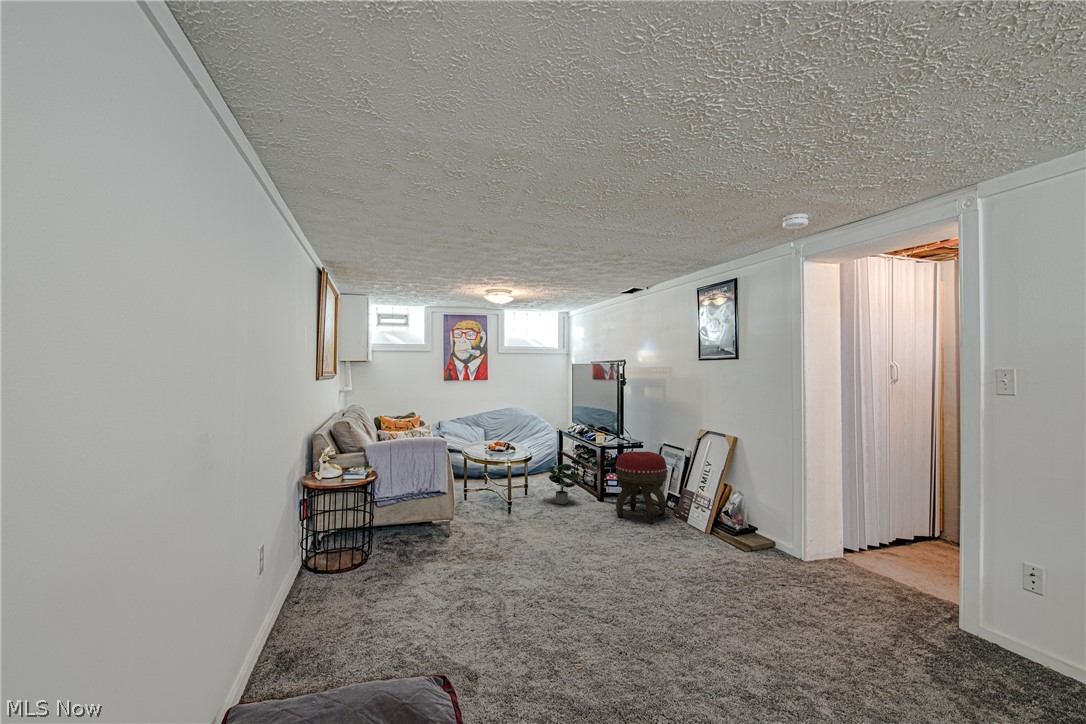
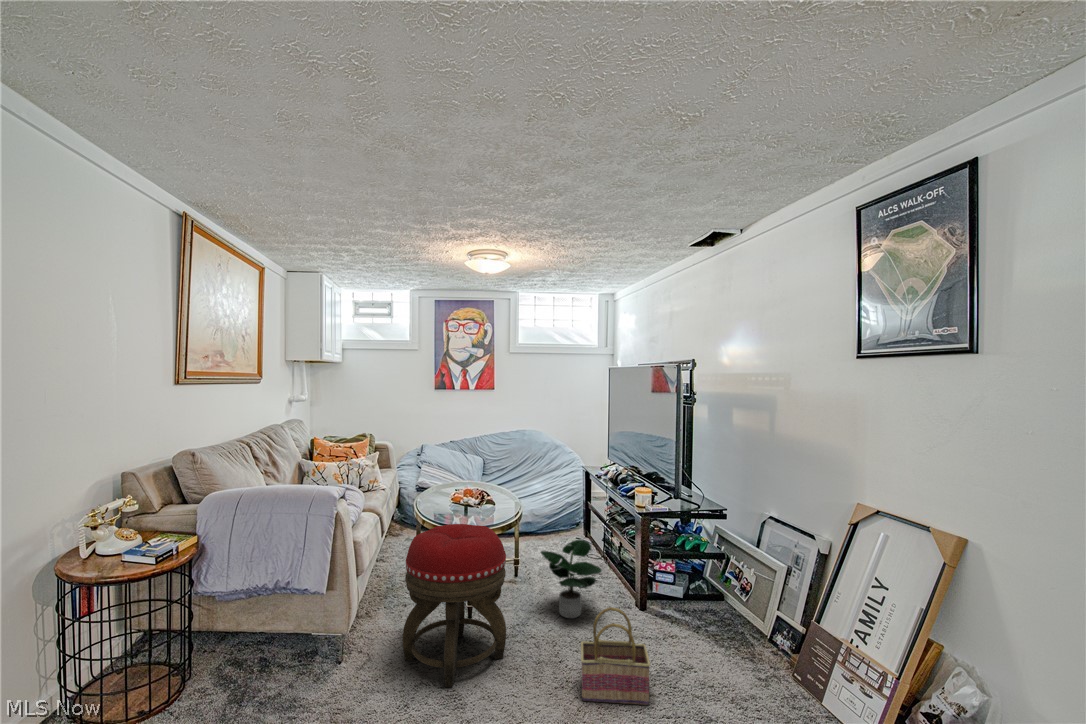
footstool: present [616,451,667,524] -> present [403,524,506,688]
basket: none [574,485,609,527] -> present [581,607,650,705]

